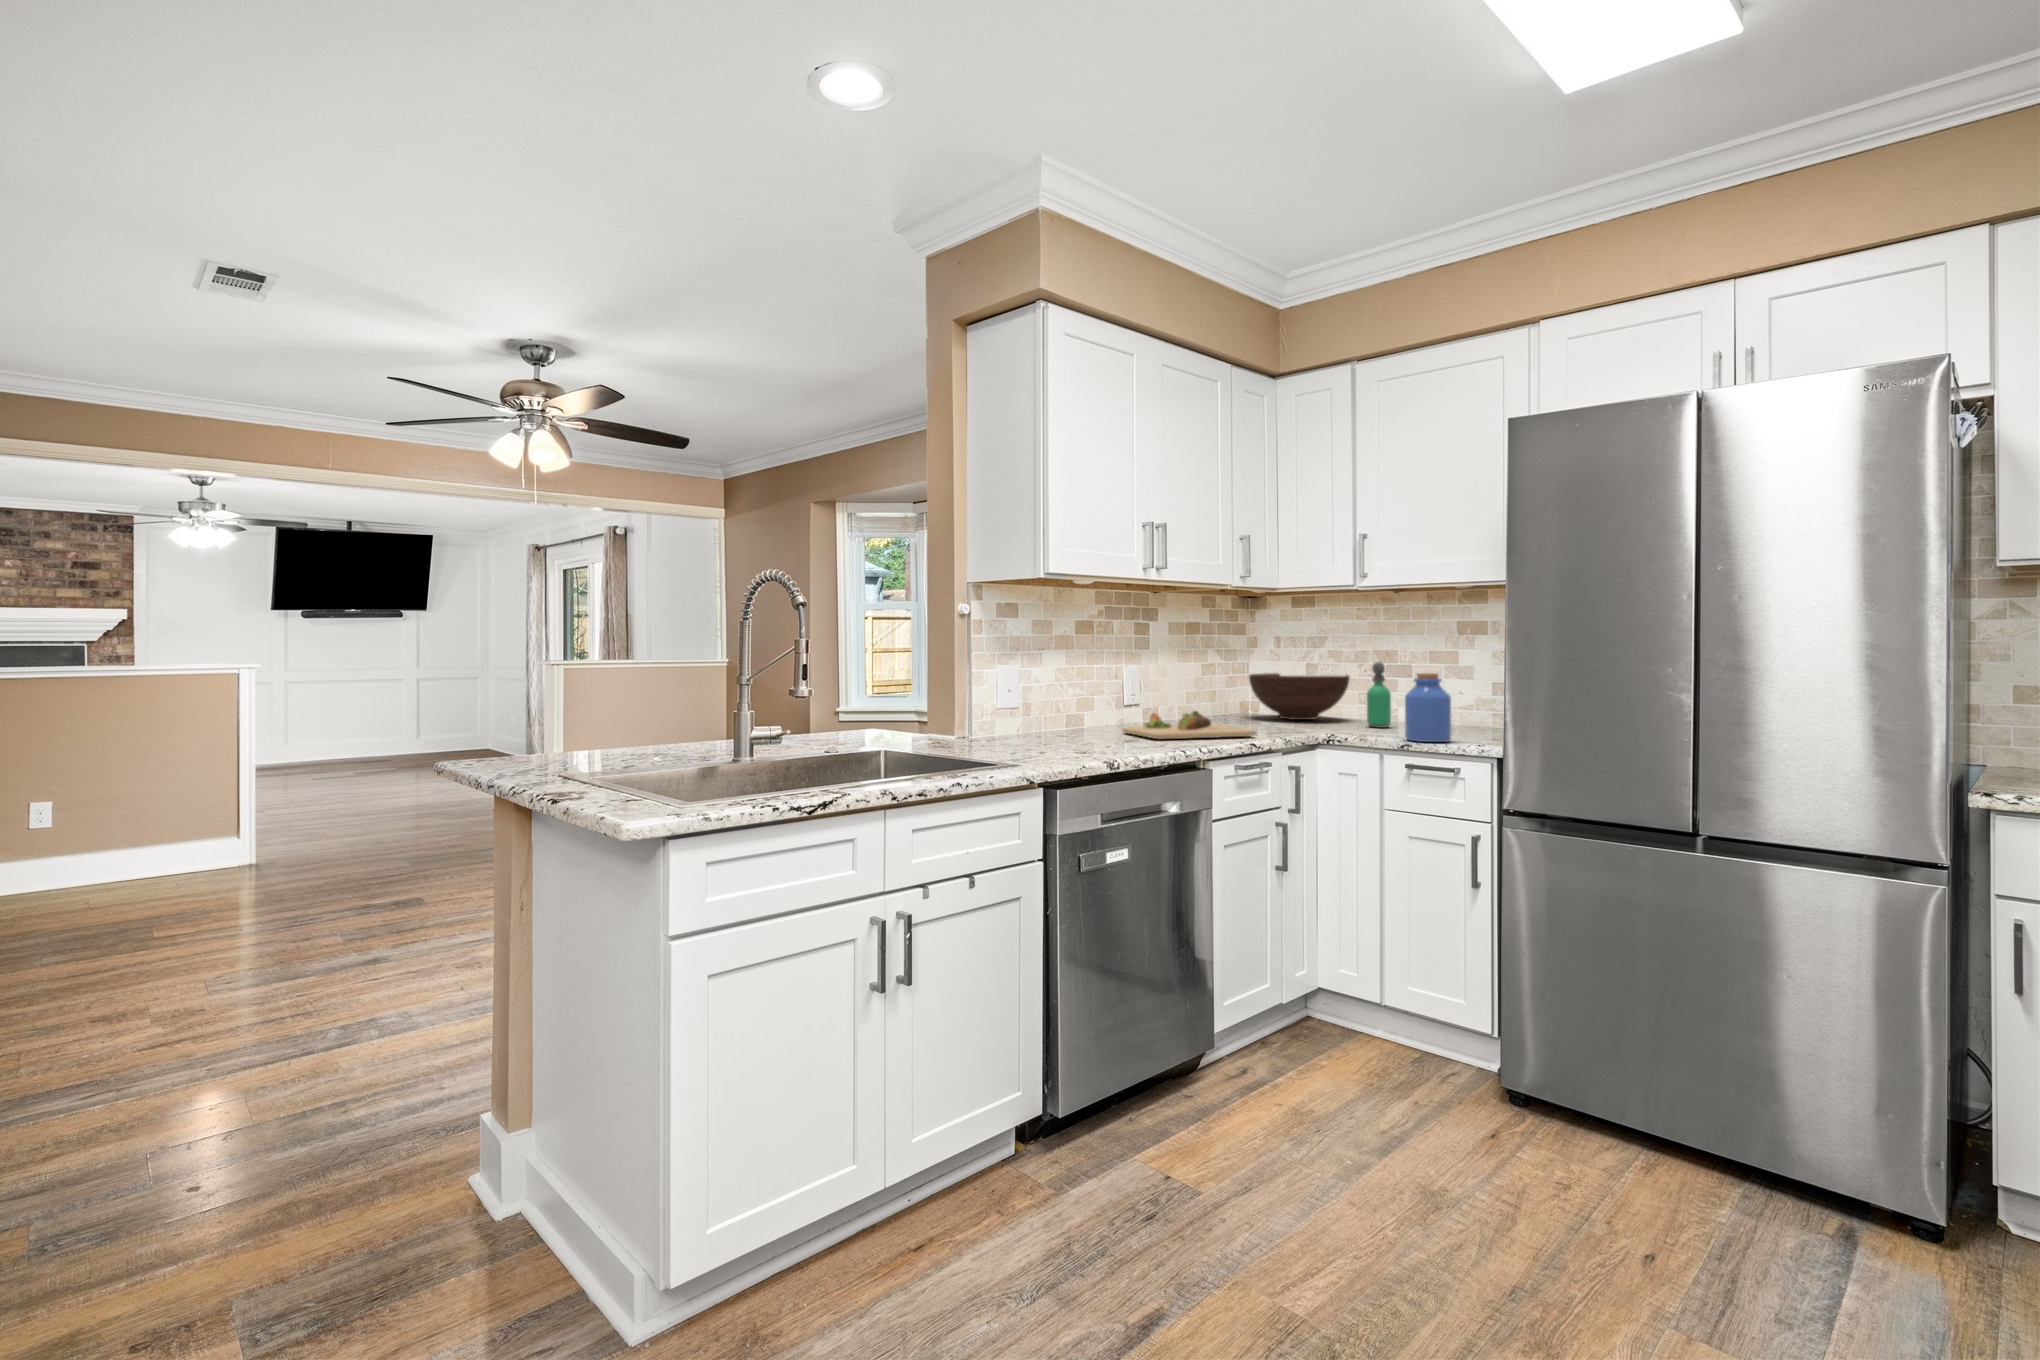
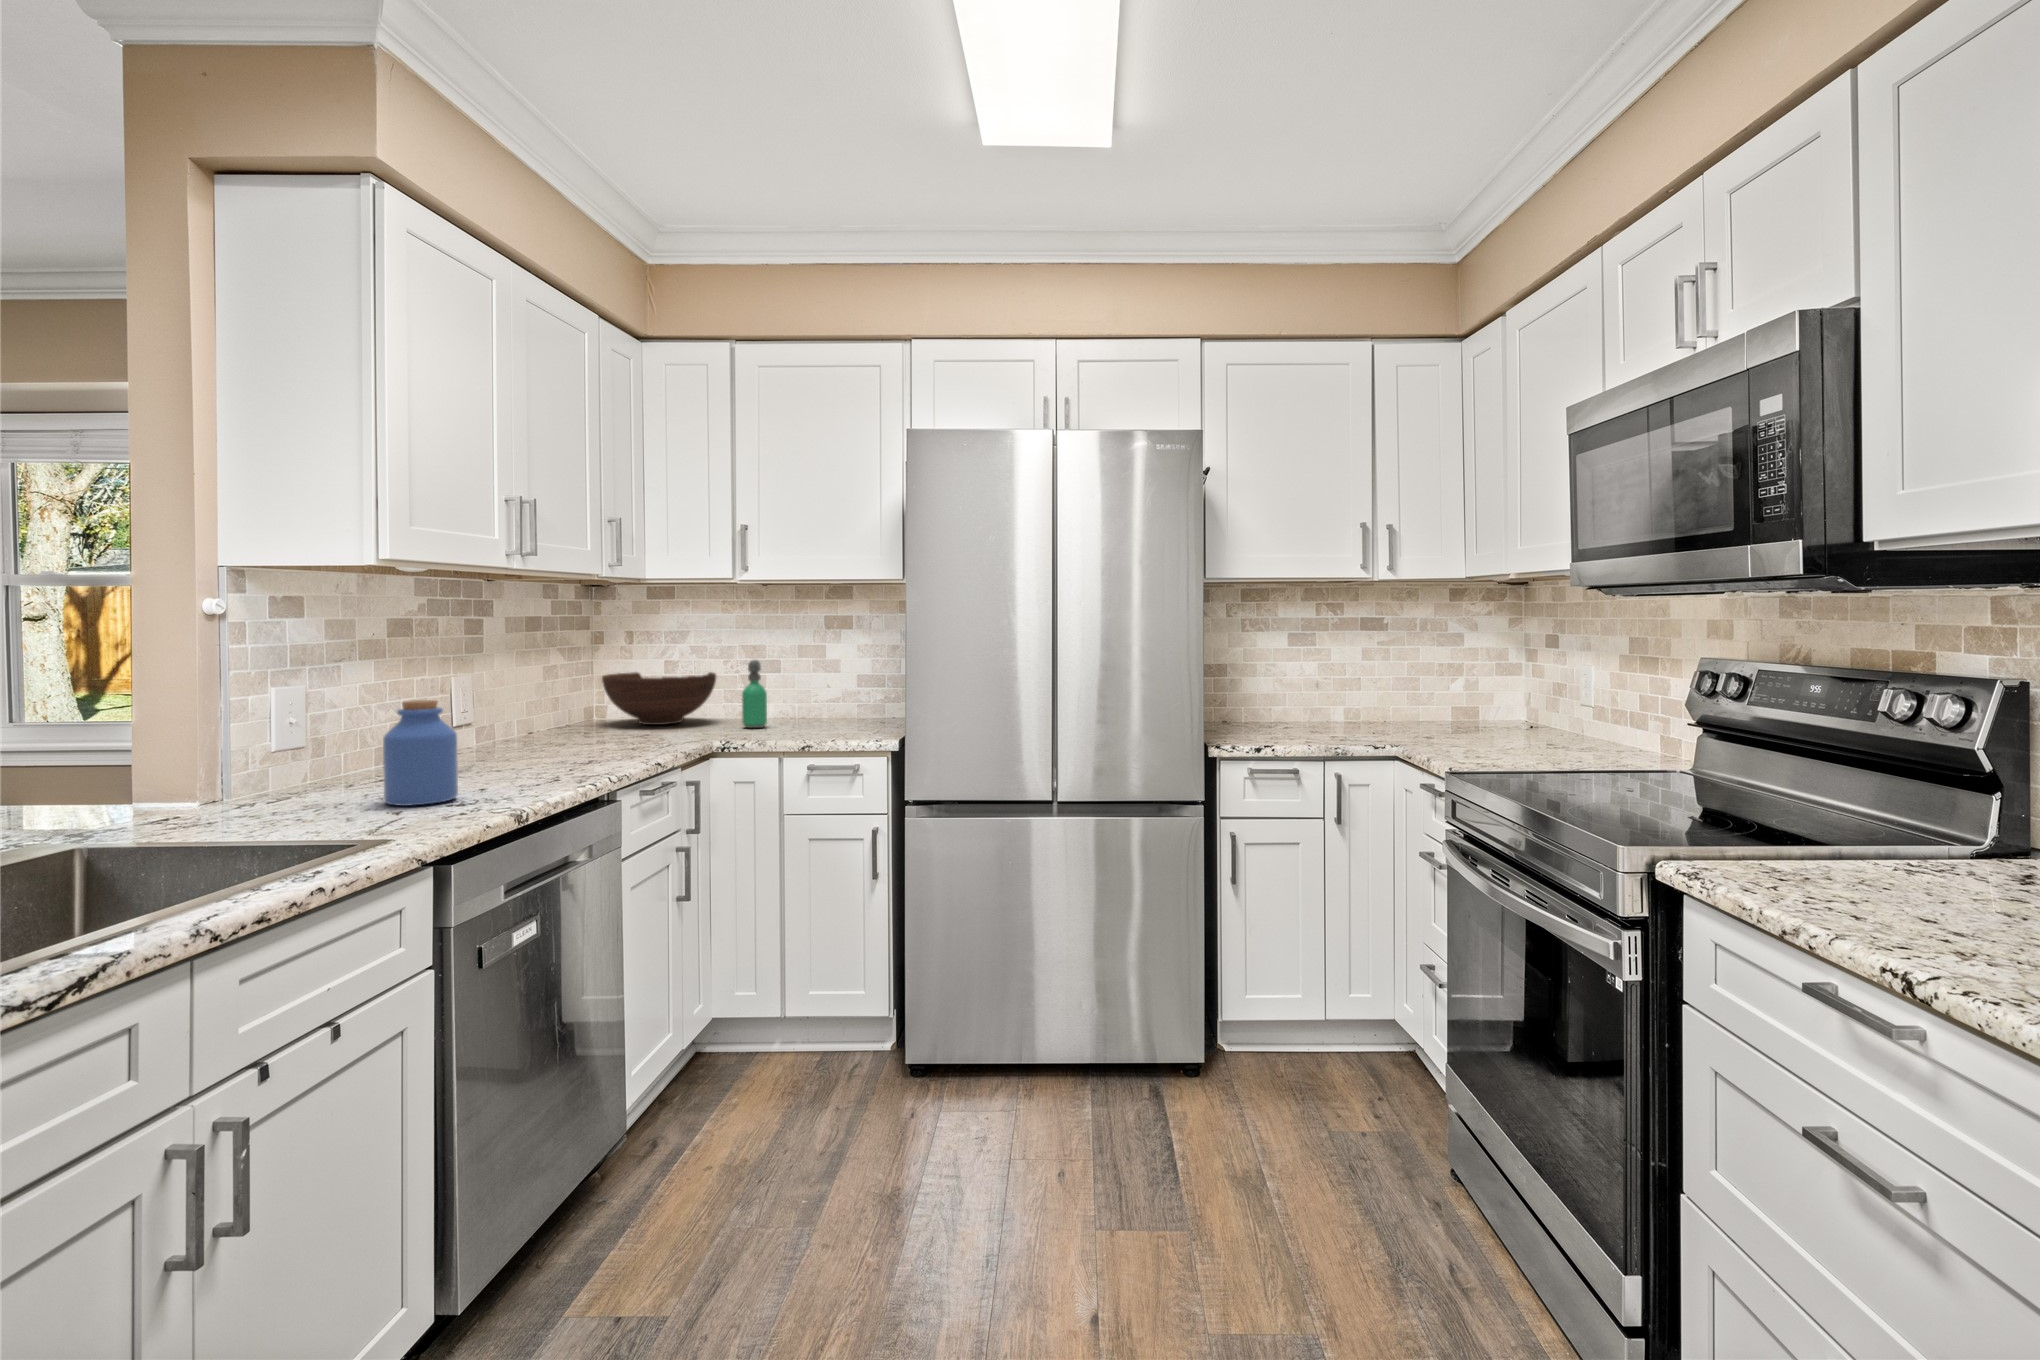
jar: present [1405,673,1451,742] -> present [383,700,458,806]
cutting board: present [1122,710,1257,740] -> none [471,728,648,770]

